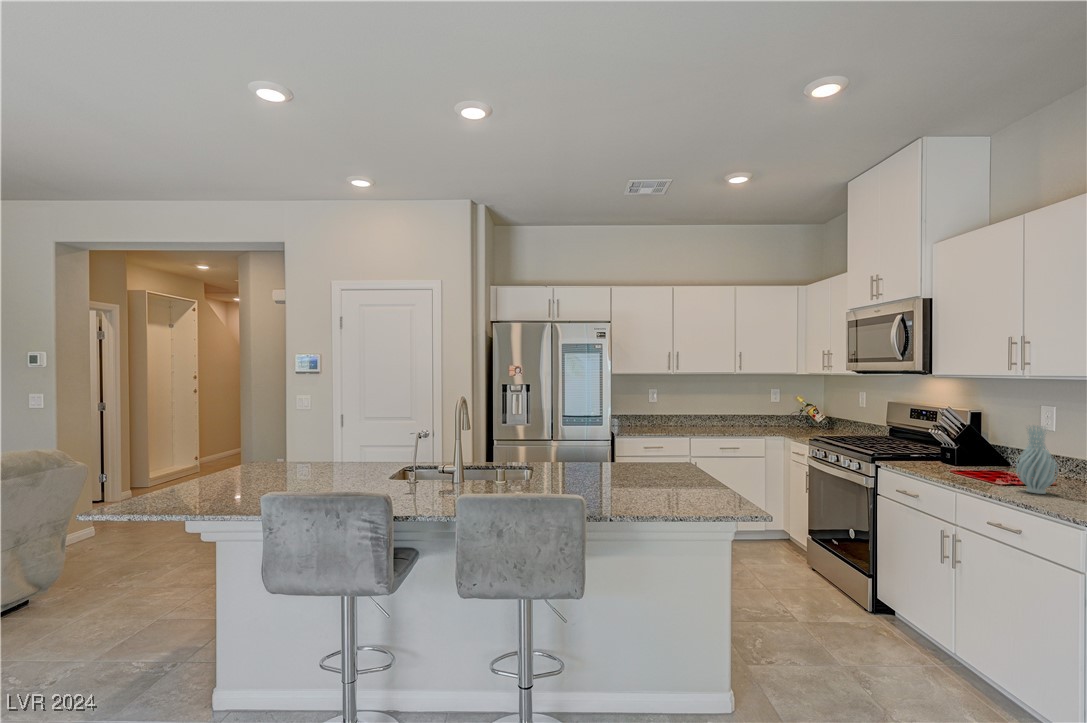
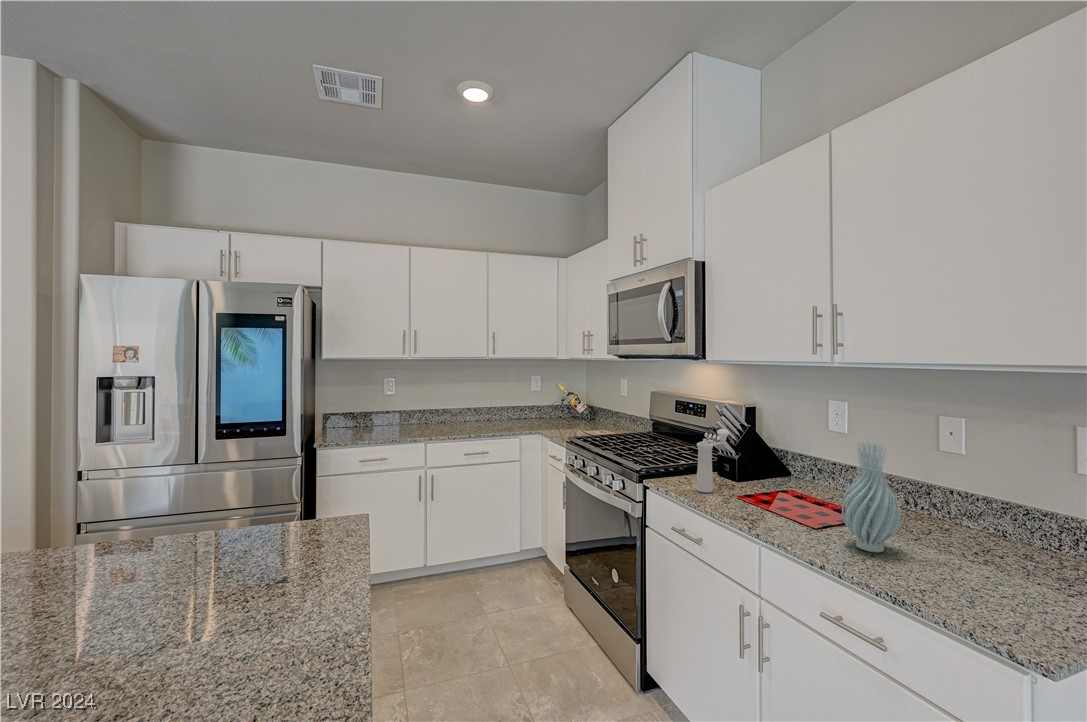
pepper mill: none [918,425,948,468] -> present [696,429,729,493]

